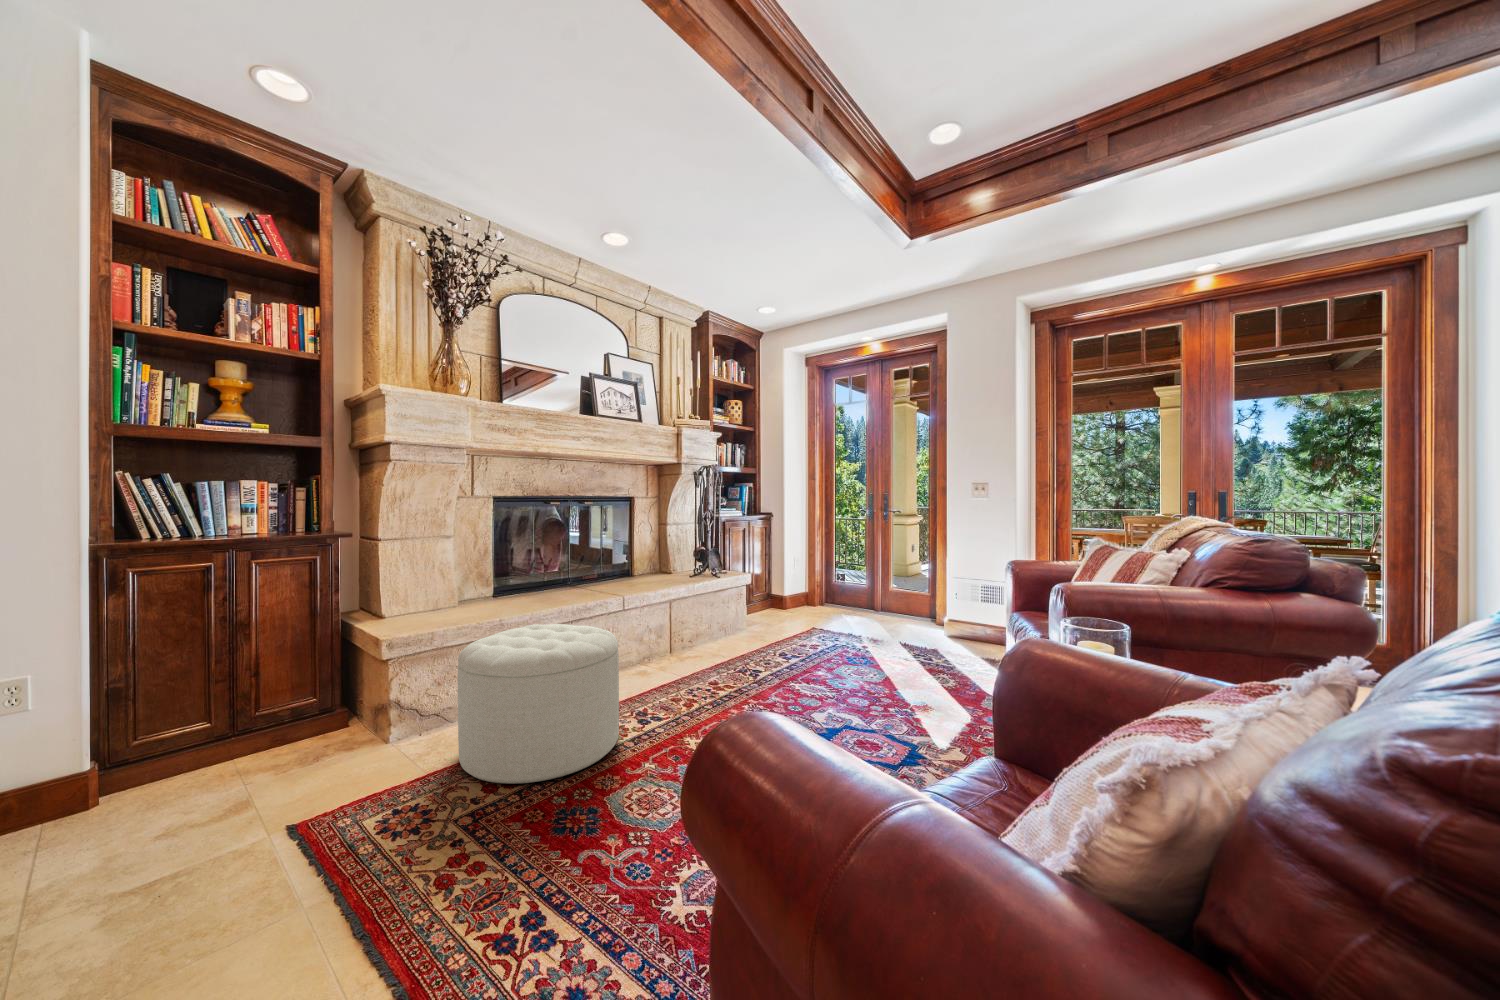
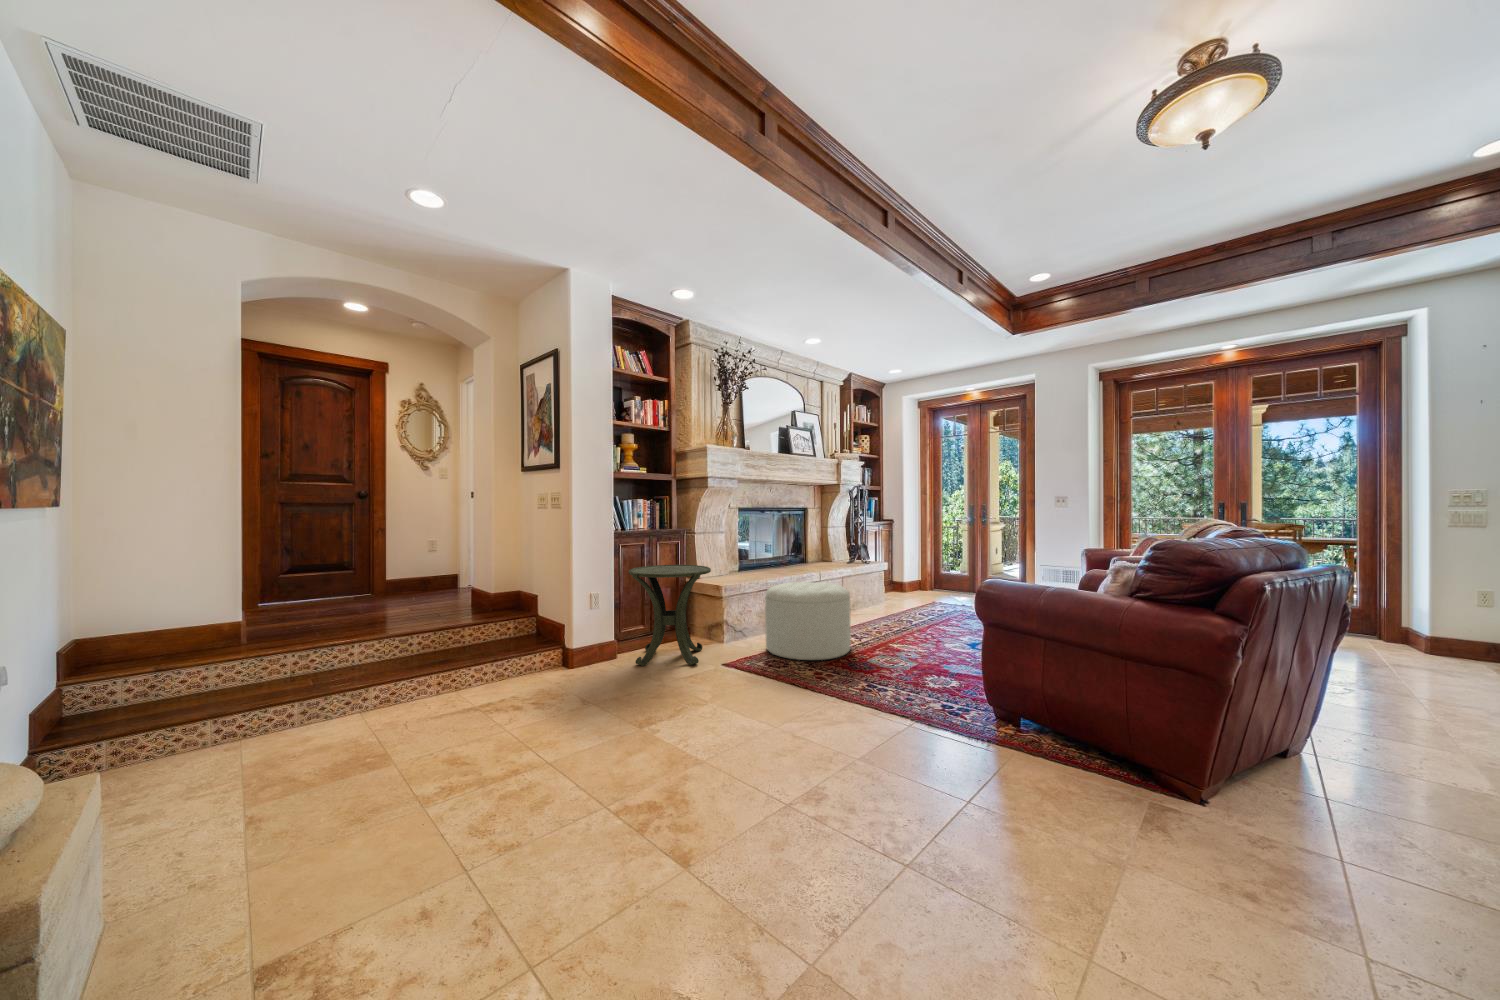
side table: none [123,601,348,820] -> present [629,565,711,666]

